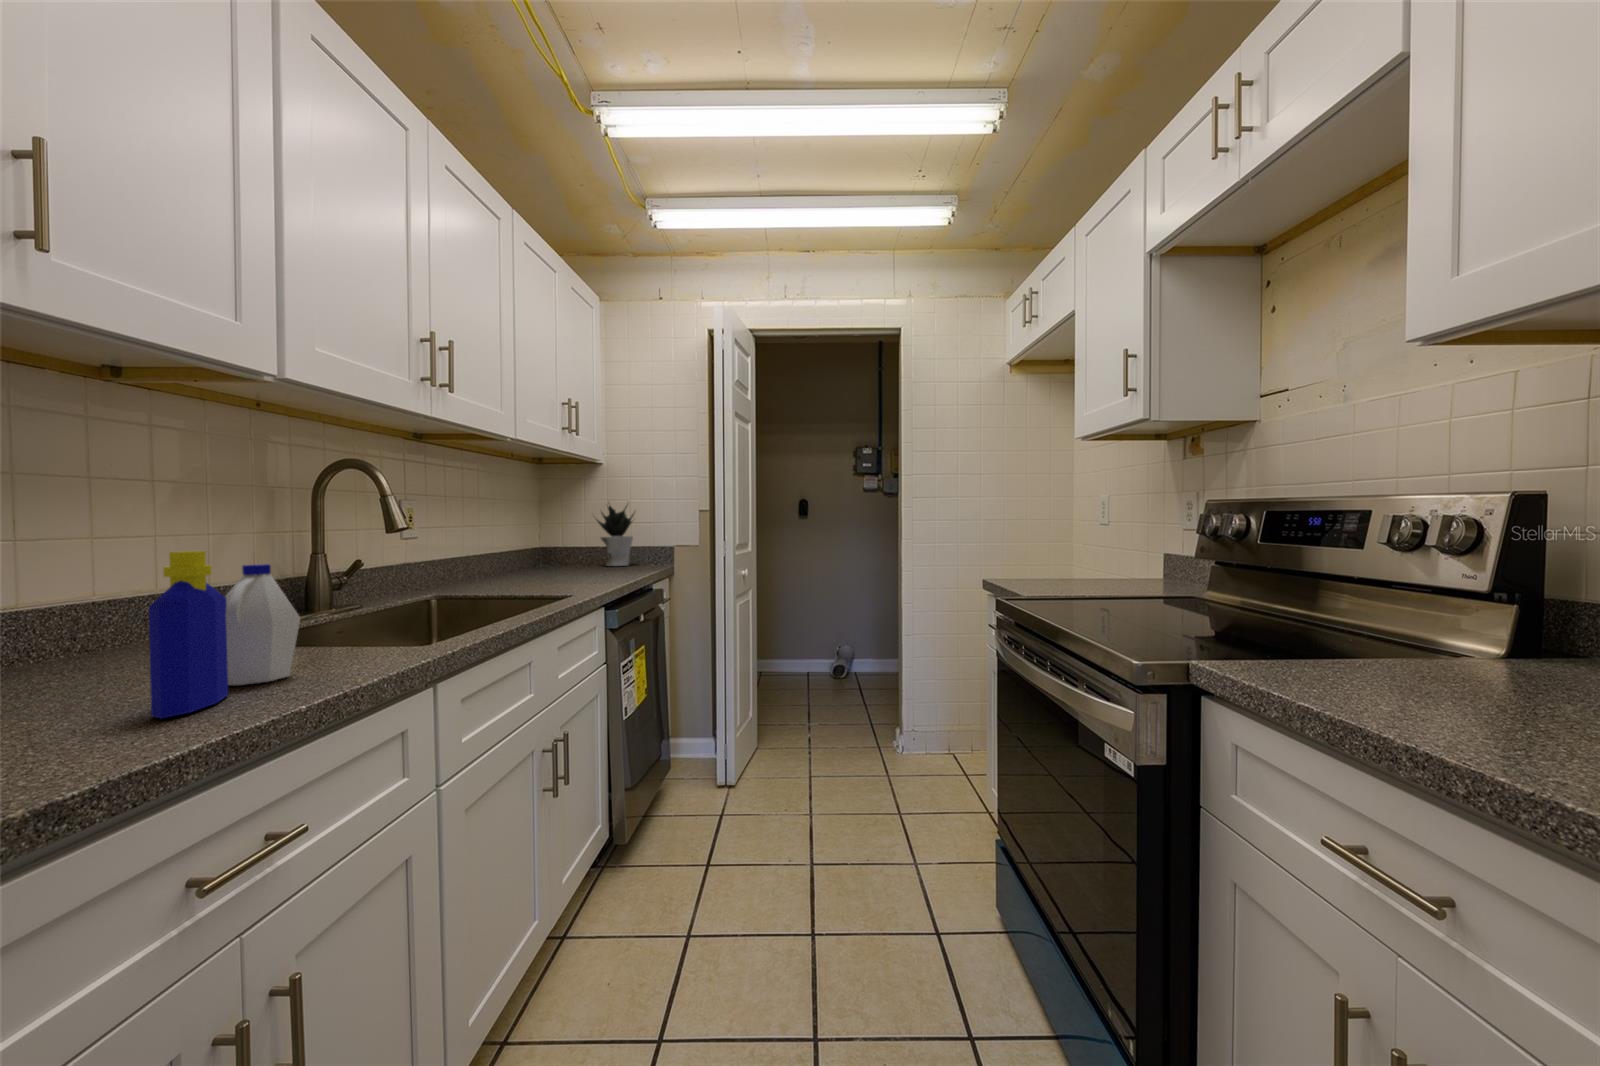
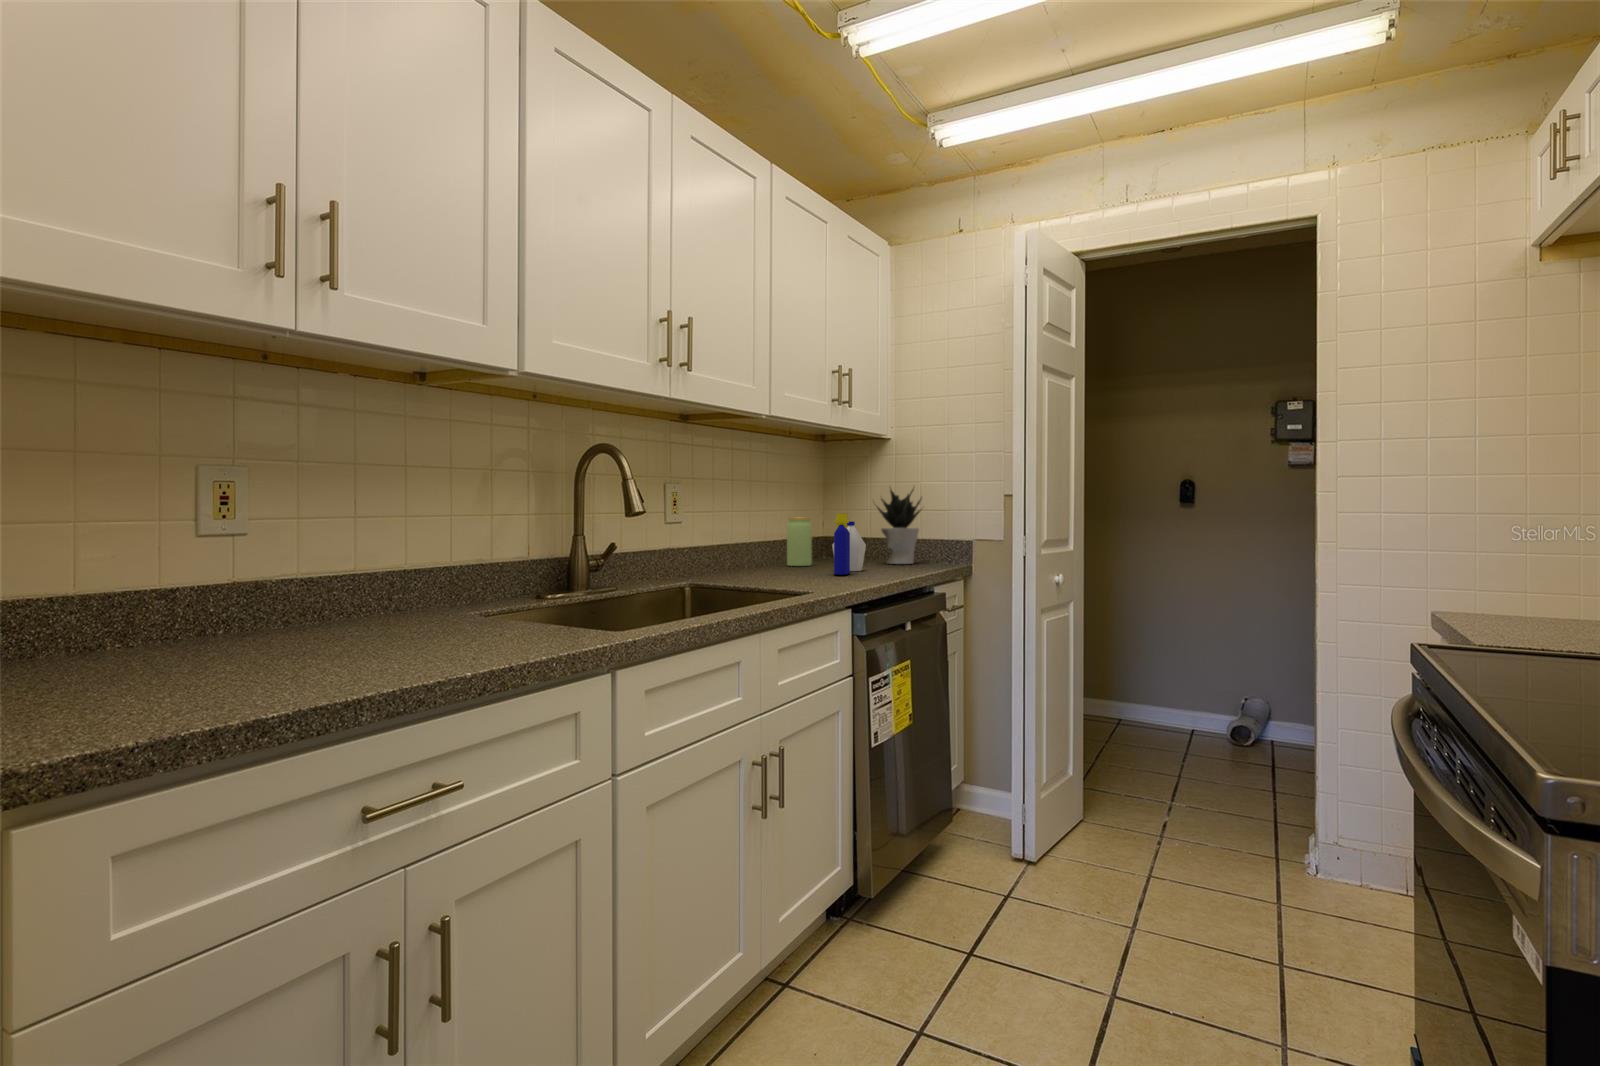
jar: none [515,529,540,572] -> present [787,518,812,566]
bottle: present [149,551,301,718] -> present [832,513,866,575]

